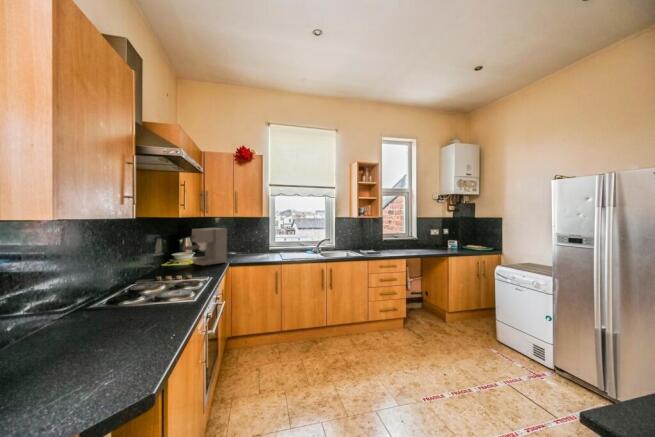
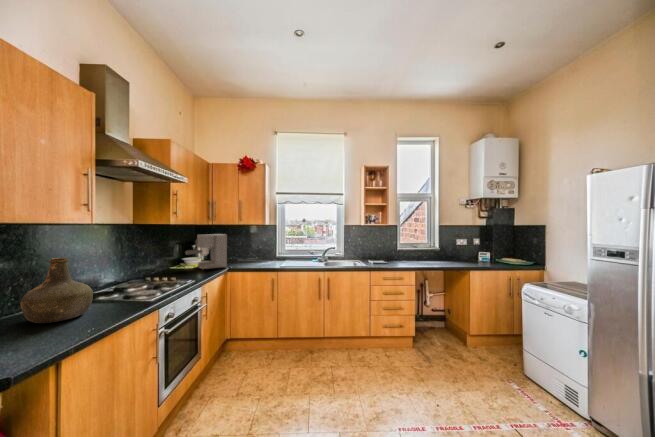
bottle: none [51,259,133,340] -> present [21,258,93,323]

